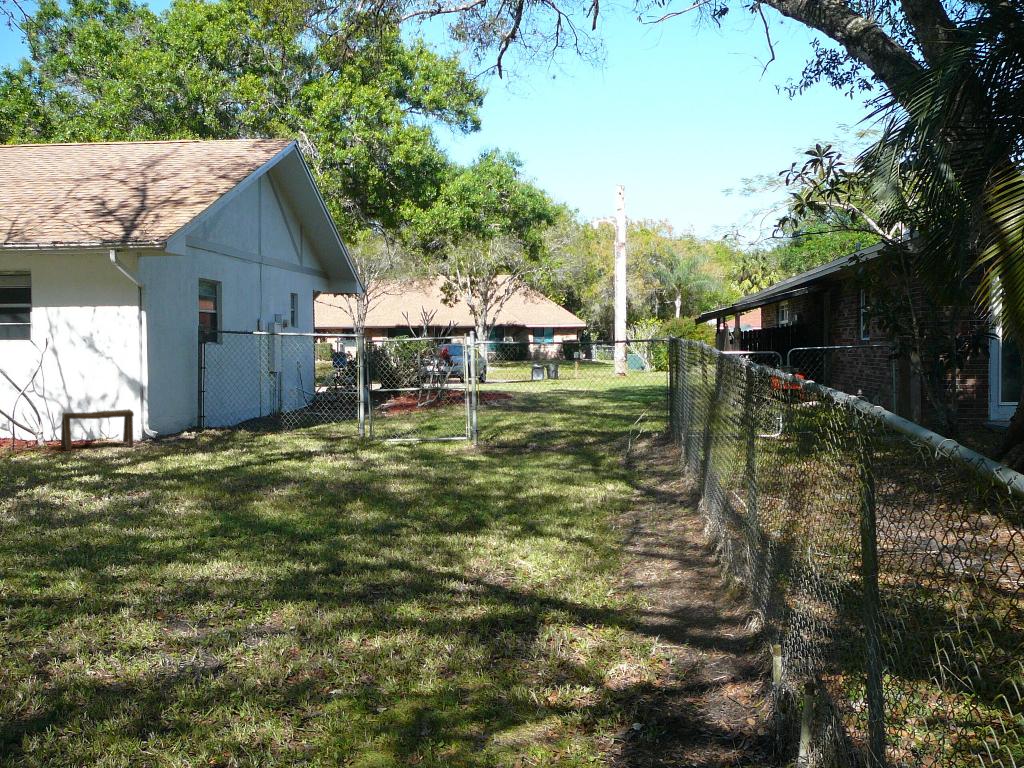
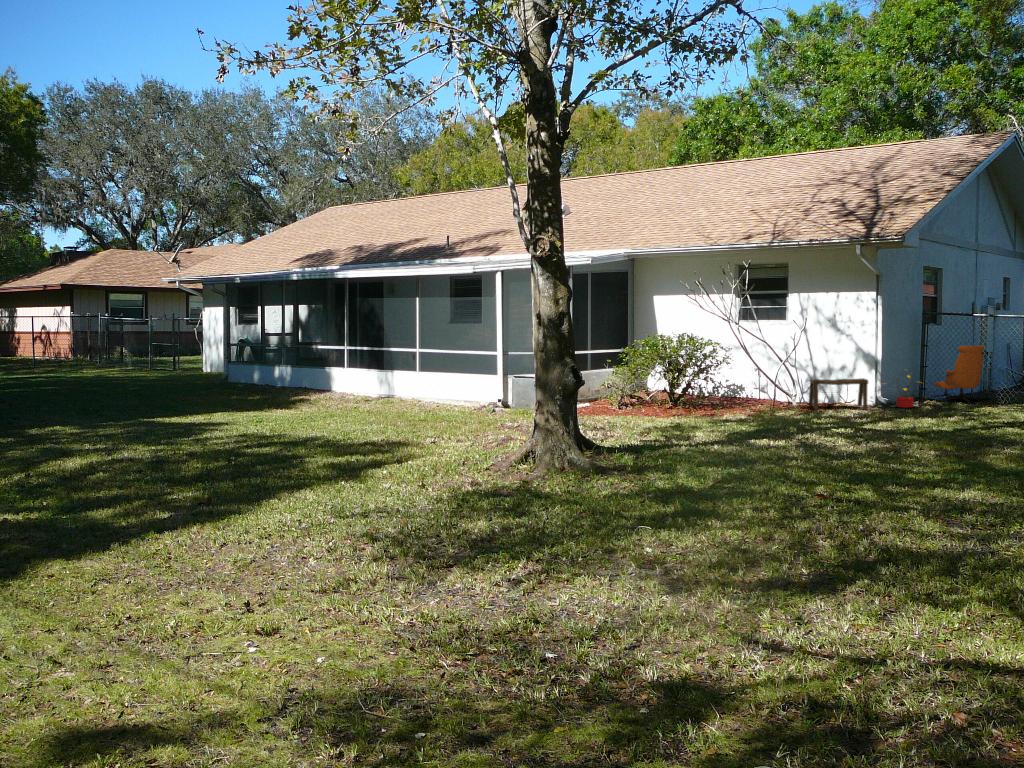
lounge chair: none [215,369,264,432] -> present [934,345,984,402]
decorative plant: none [151,395,200,442] -> present [892,375,914,408]

